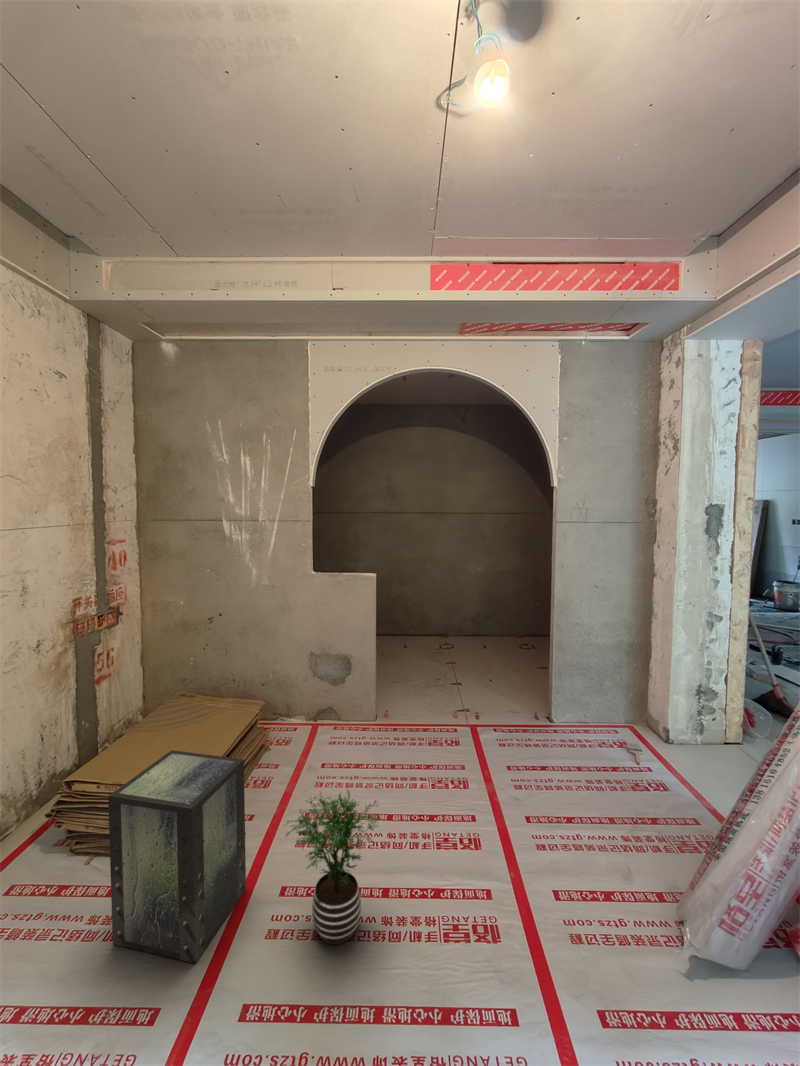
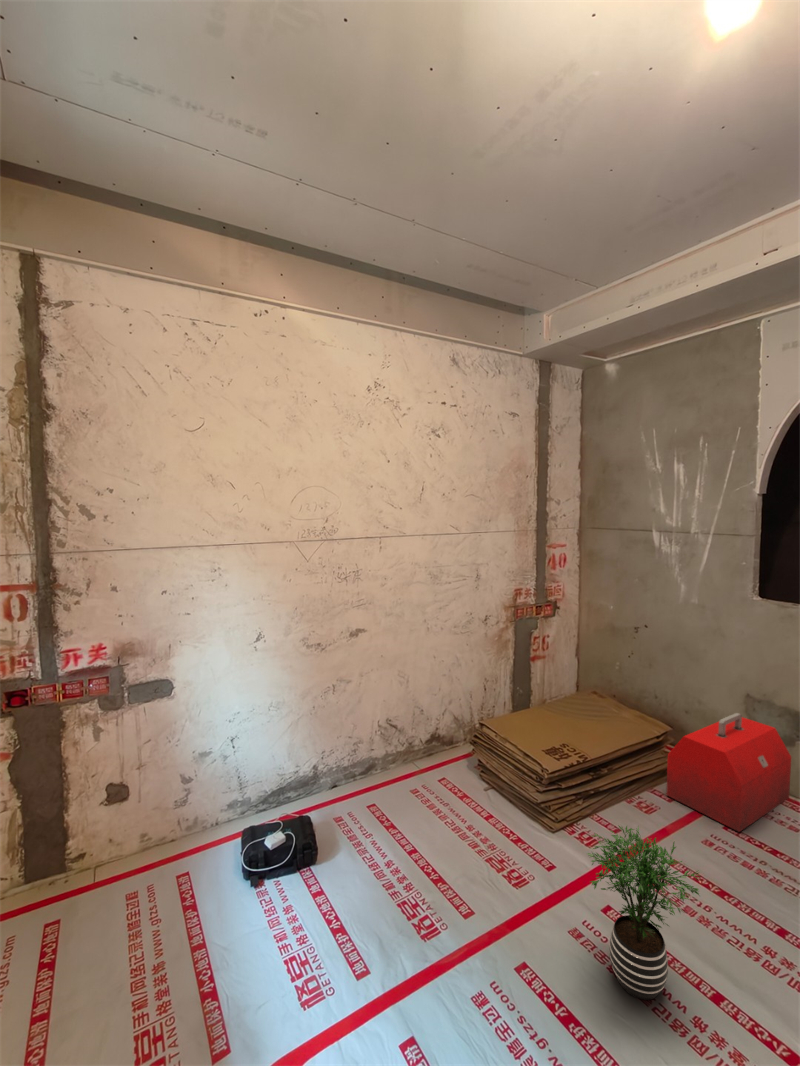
toolbox: none [271,670,344,764] -> present [666,713,791,832]
storage box: present [108,750,246,963] -> none [471,727,580,905]

